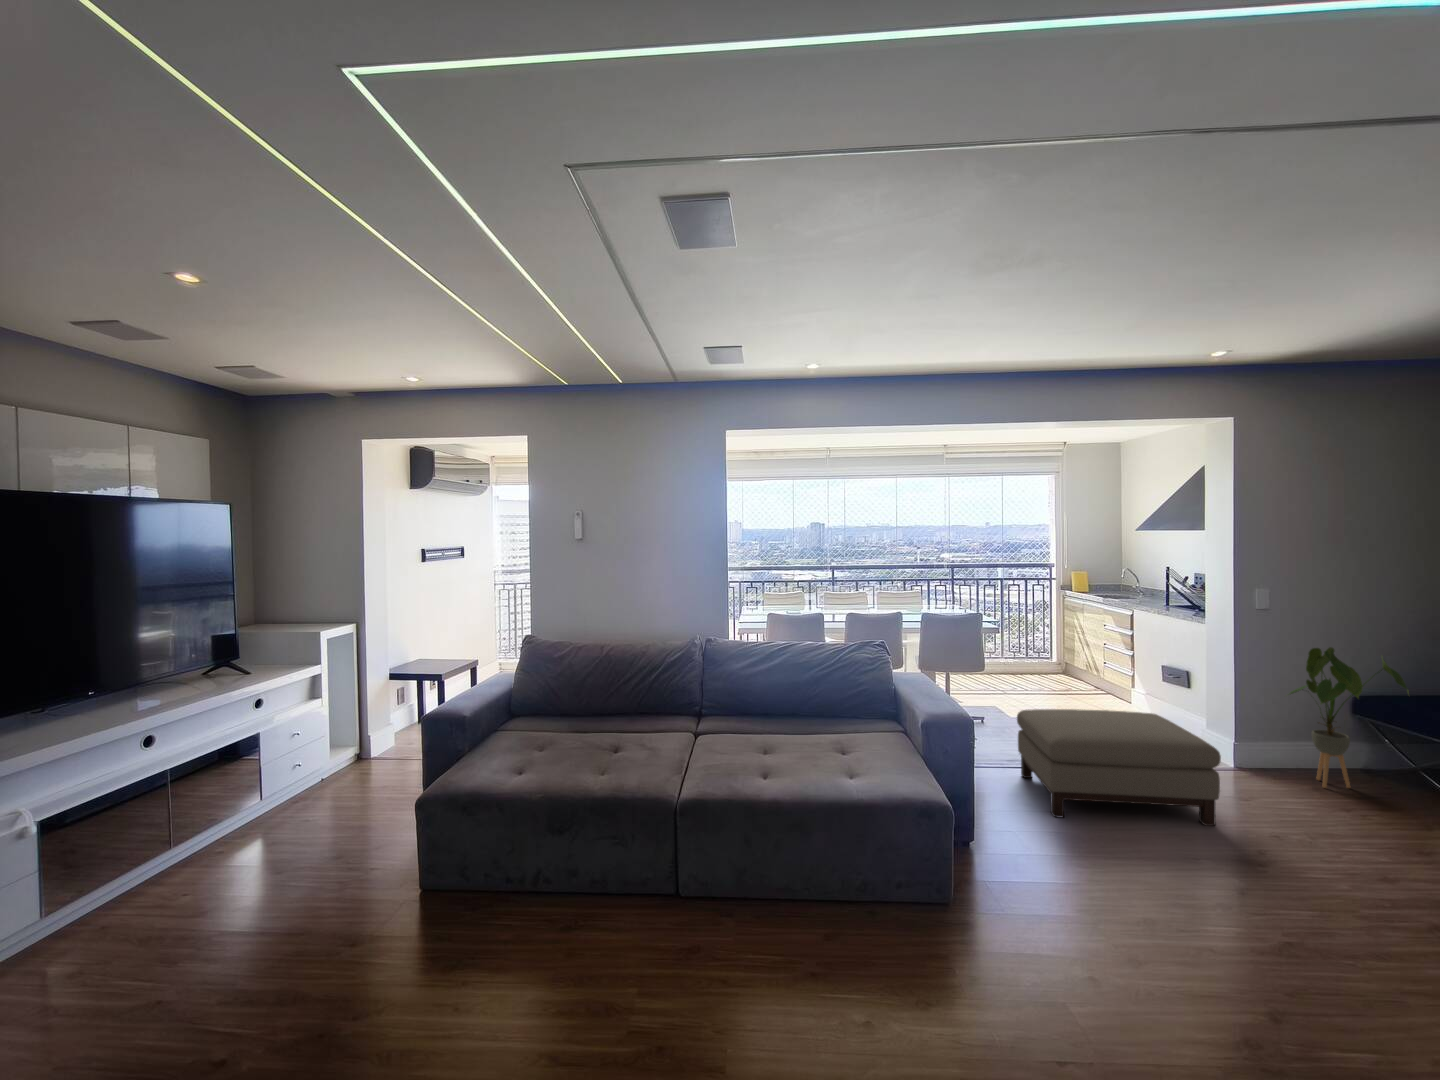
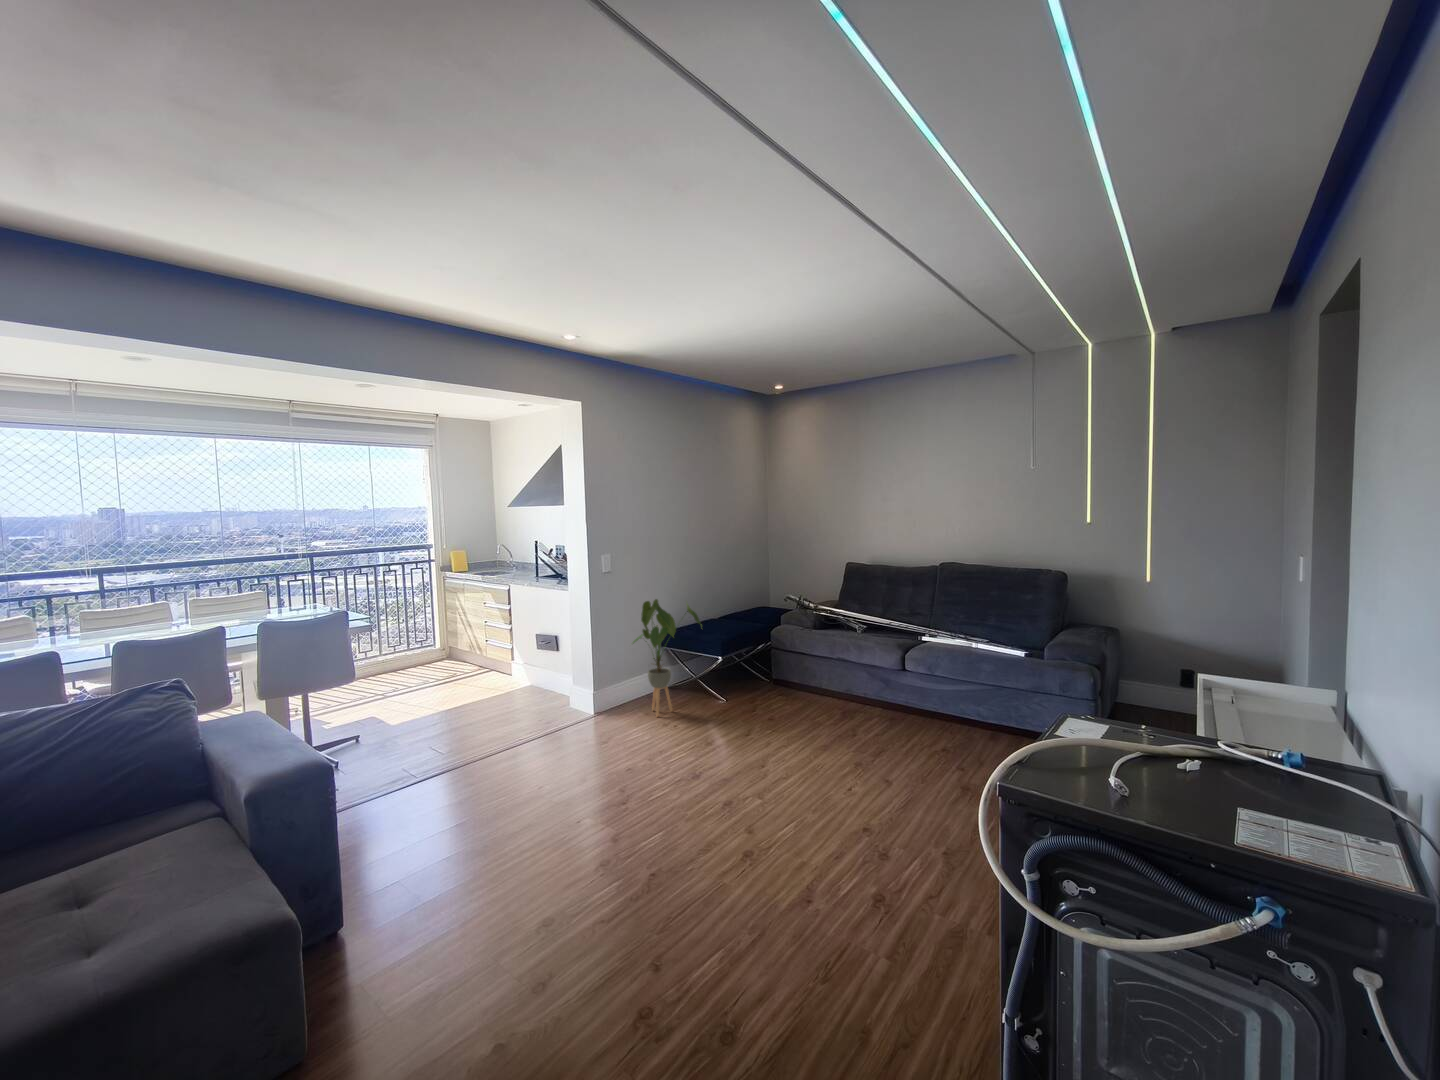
ottoman: present [1017,709,1221,826] -> none [394,688,591,836]

